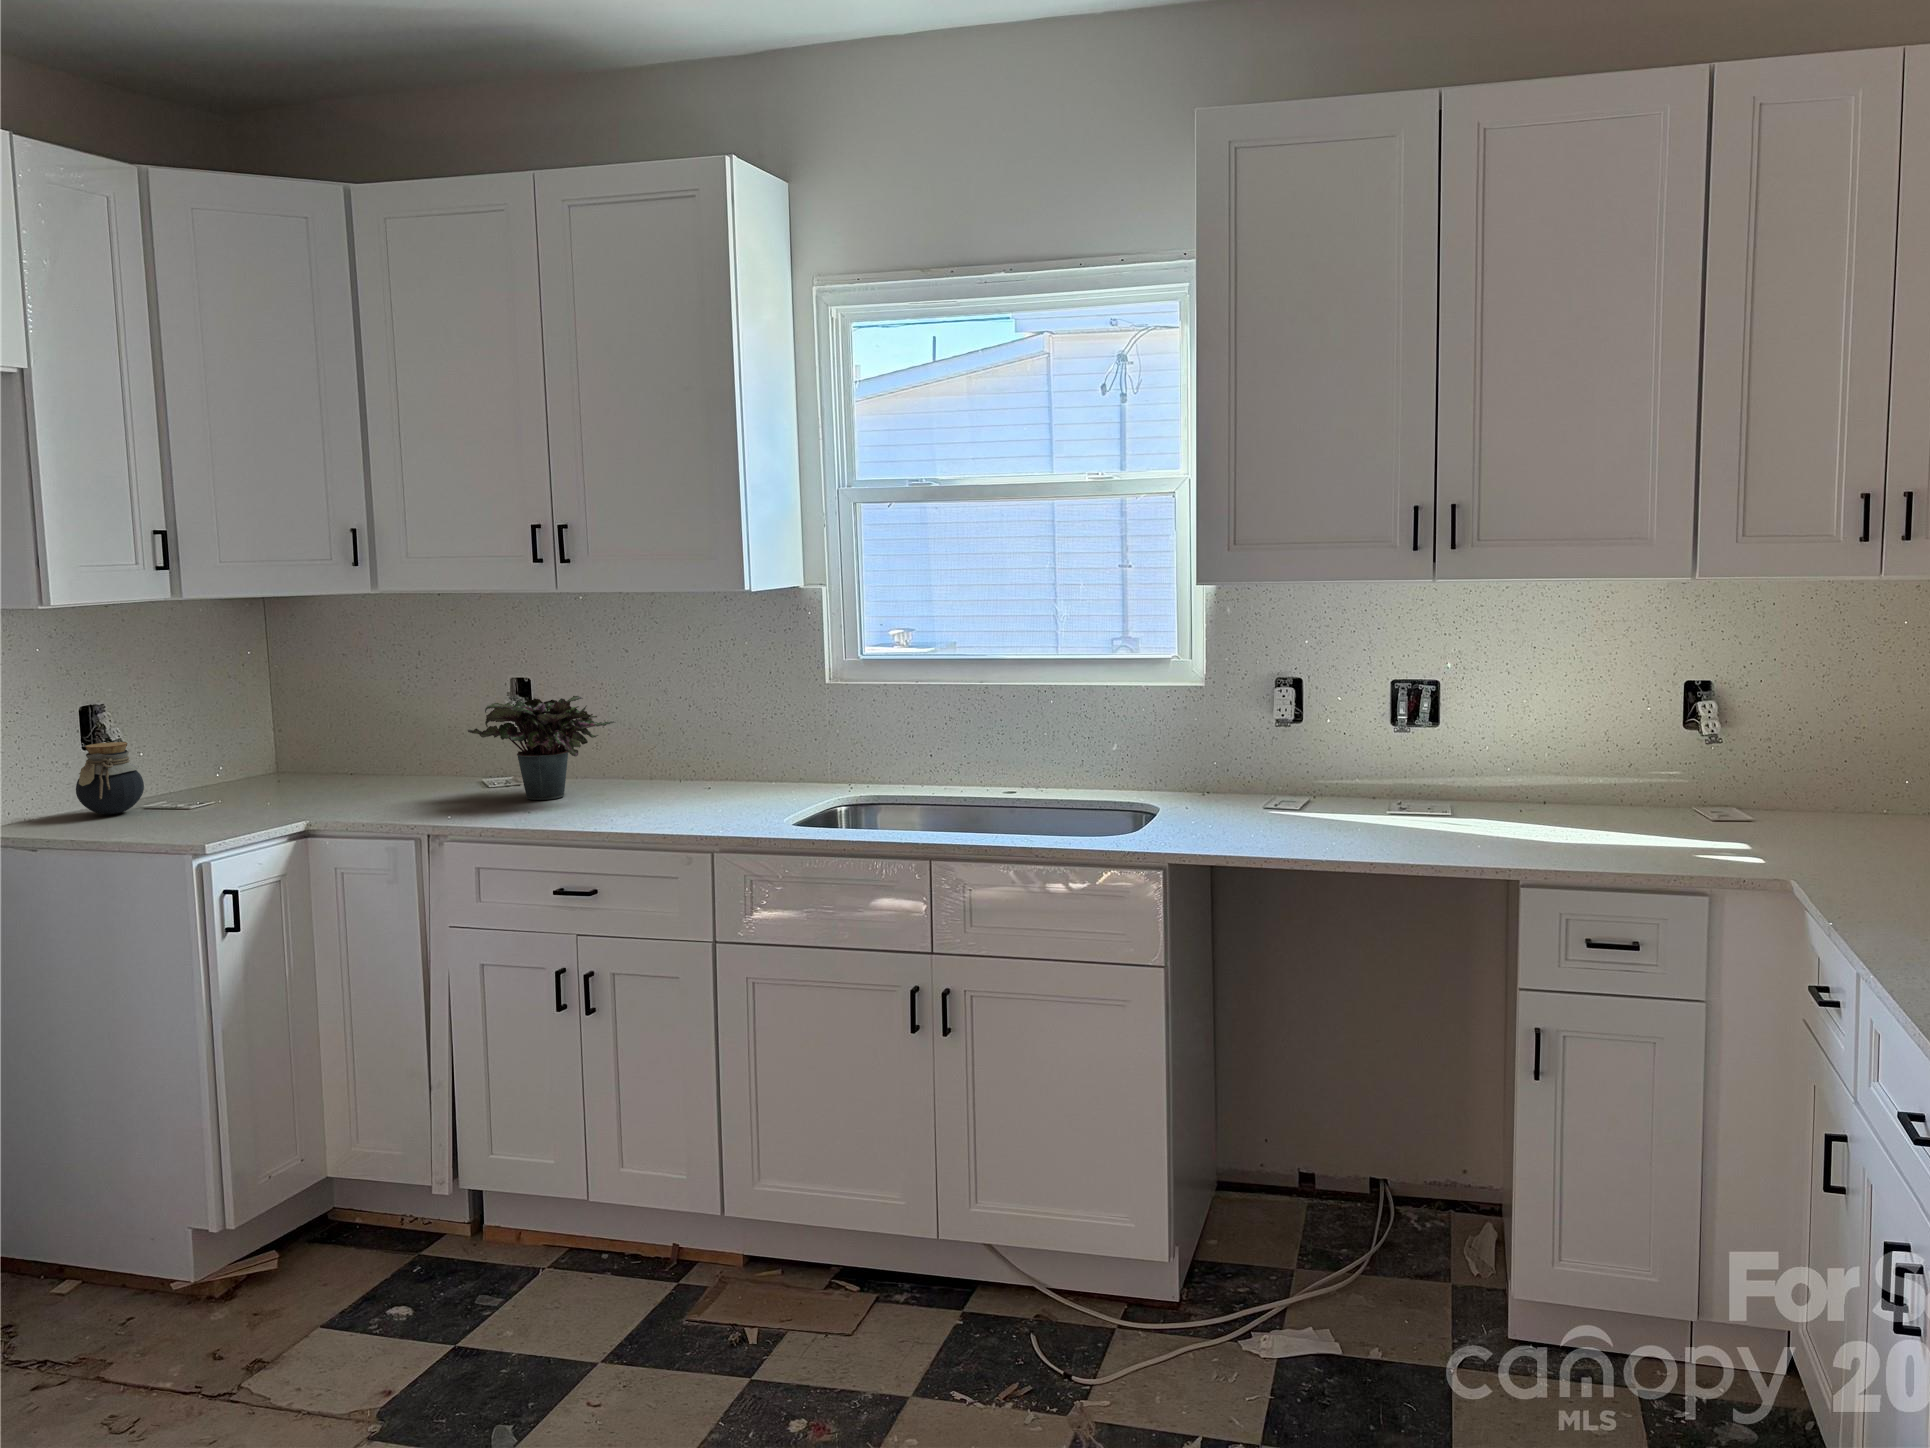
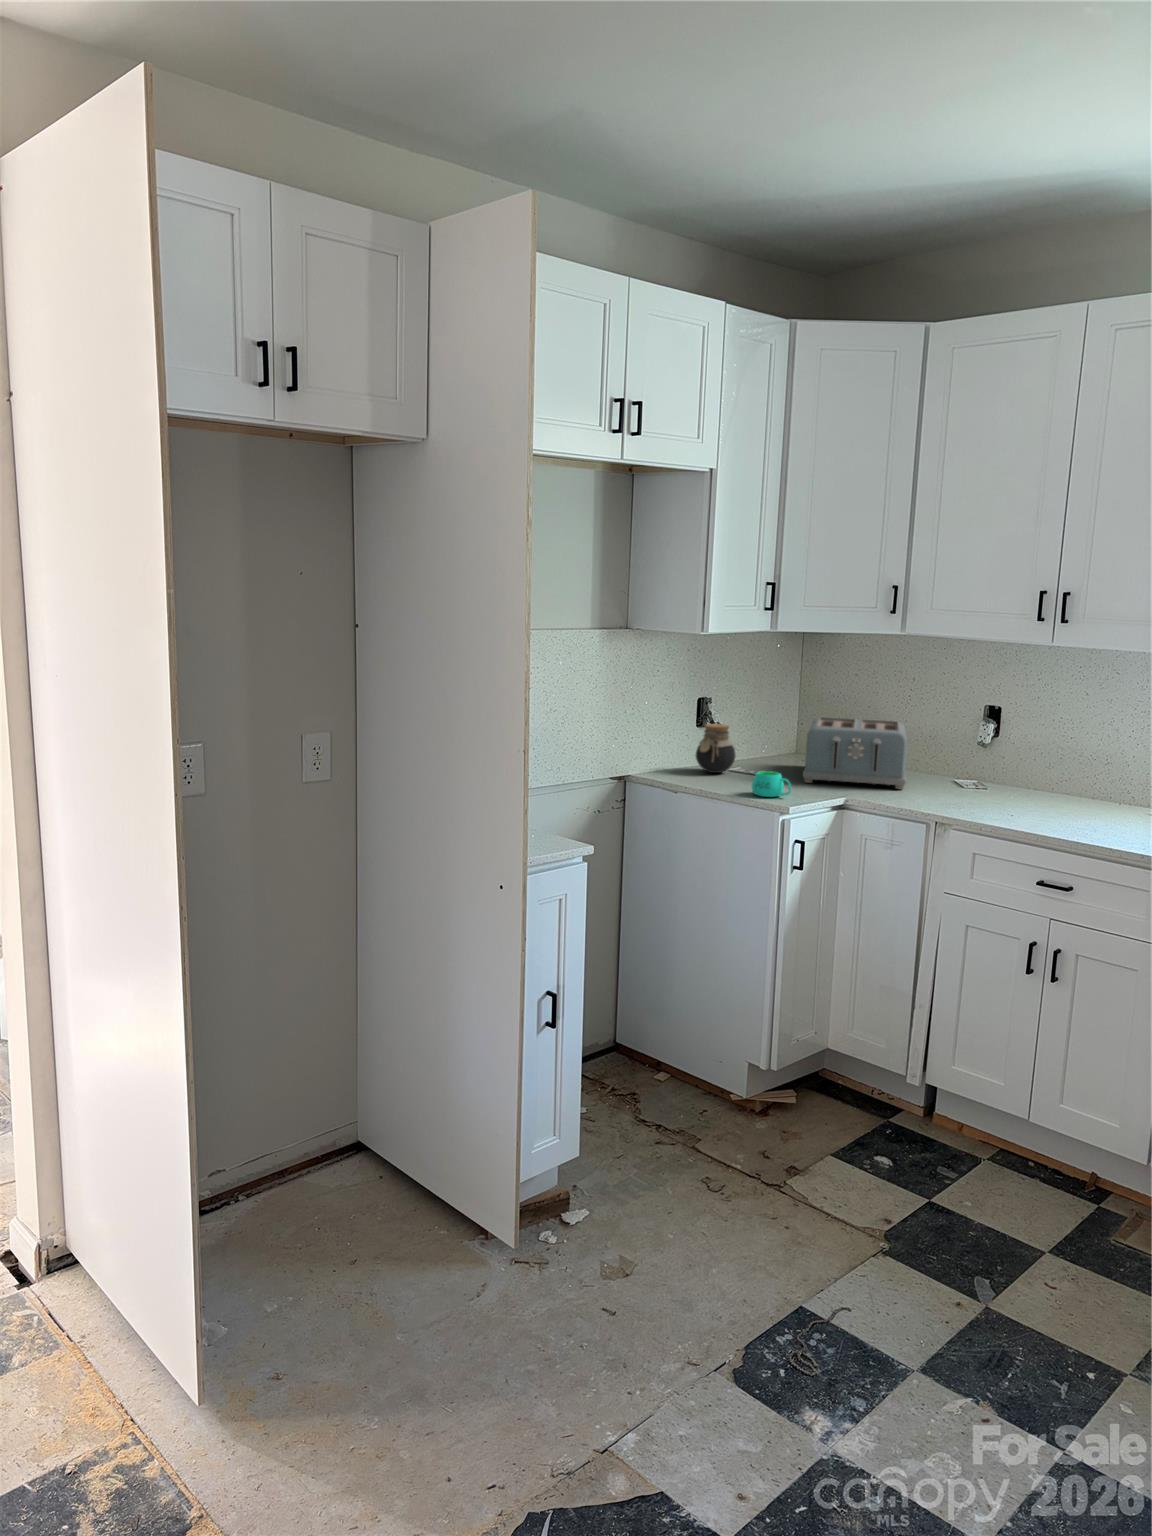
potted plant: present [468,696,616,800] -> none [962,726,1088,806]
toaster: none [248,711,411,809] -> present [803,717,907,789]
mug: none [152,799,214,836] -> present [752,771,791,797]

